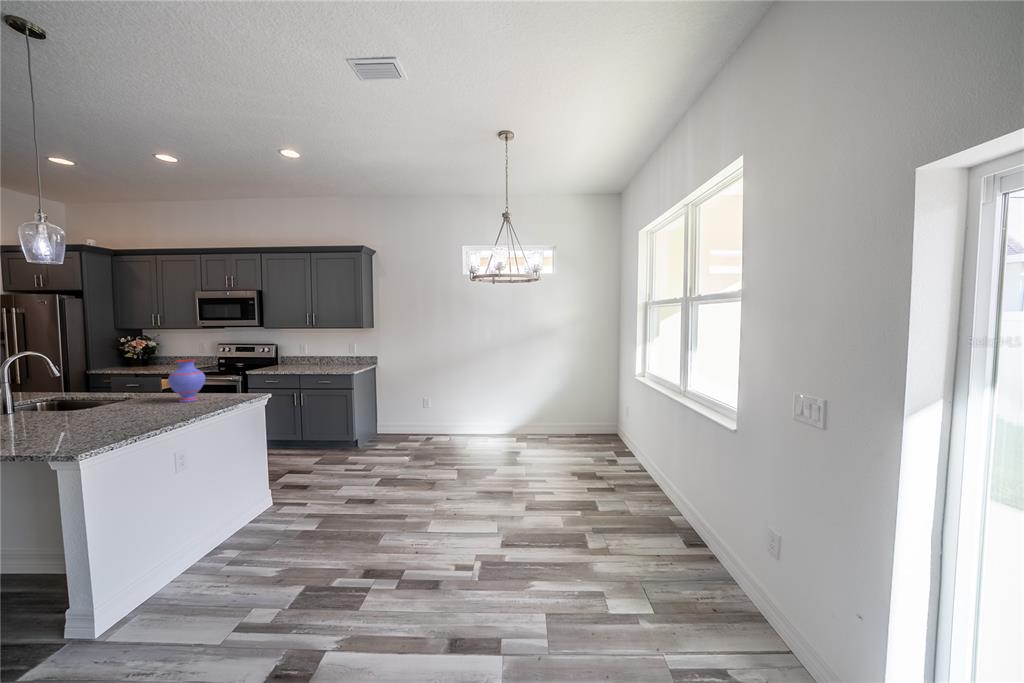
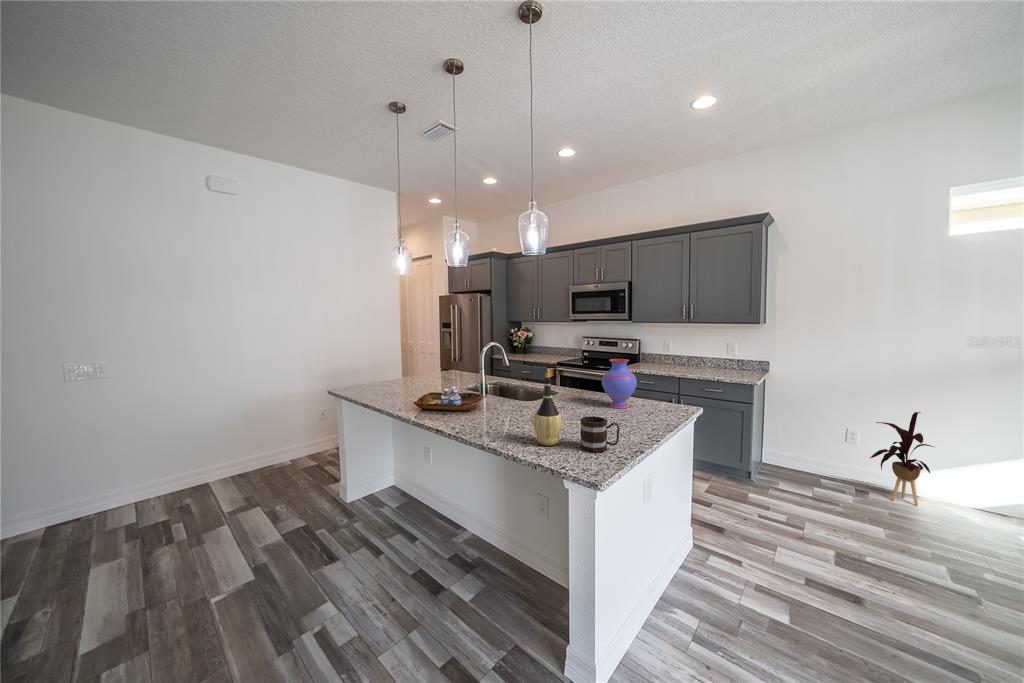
wine bottle: none [32,373,71,437] -> present [533,373,562,445]
house plant: none [427,382,459,441] -> present [870,412,933,506]
mug: none [89,406,132,435] -> present [580,416,620,453]

